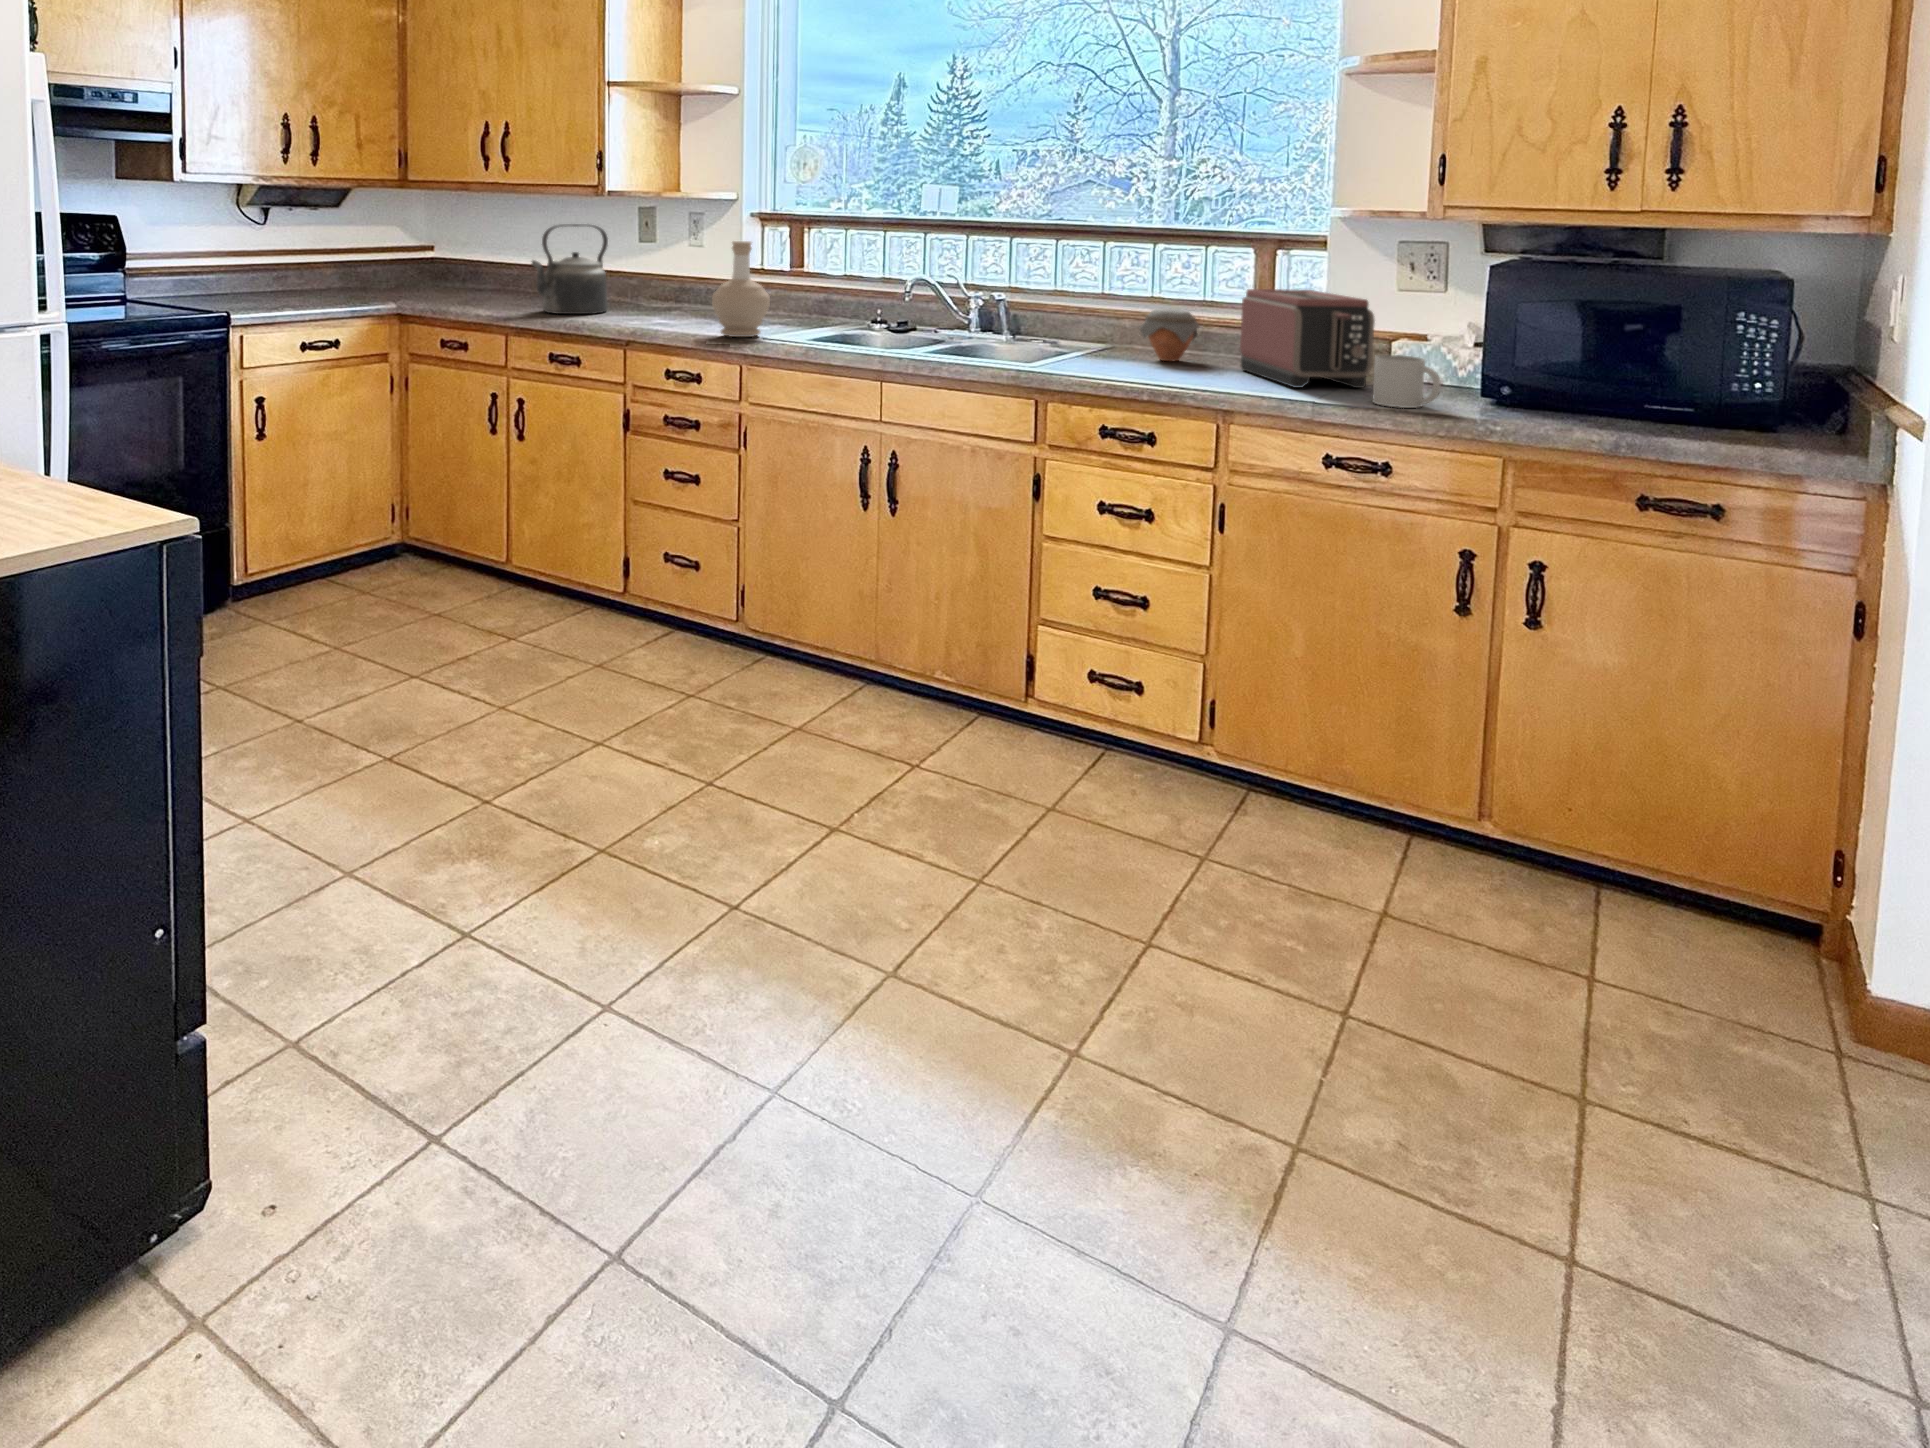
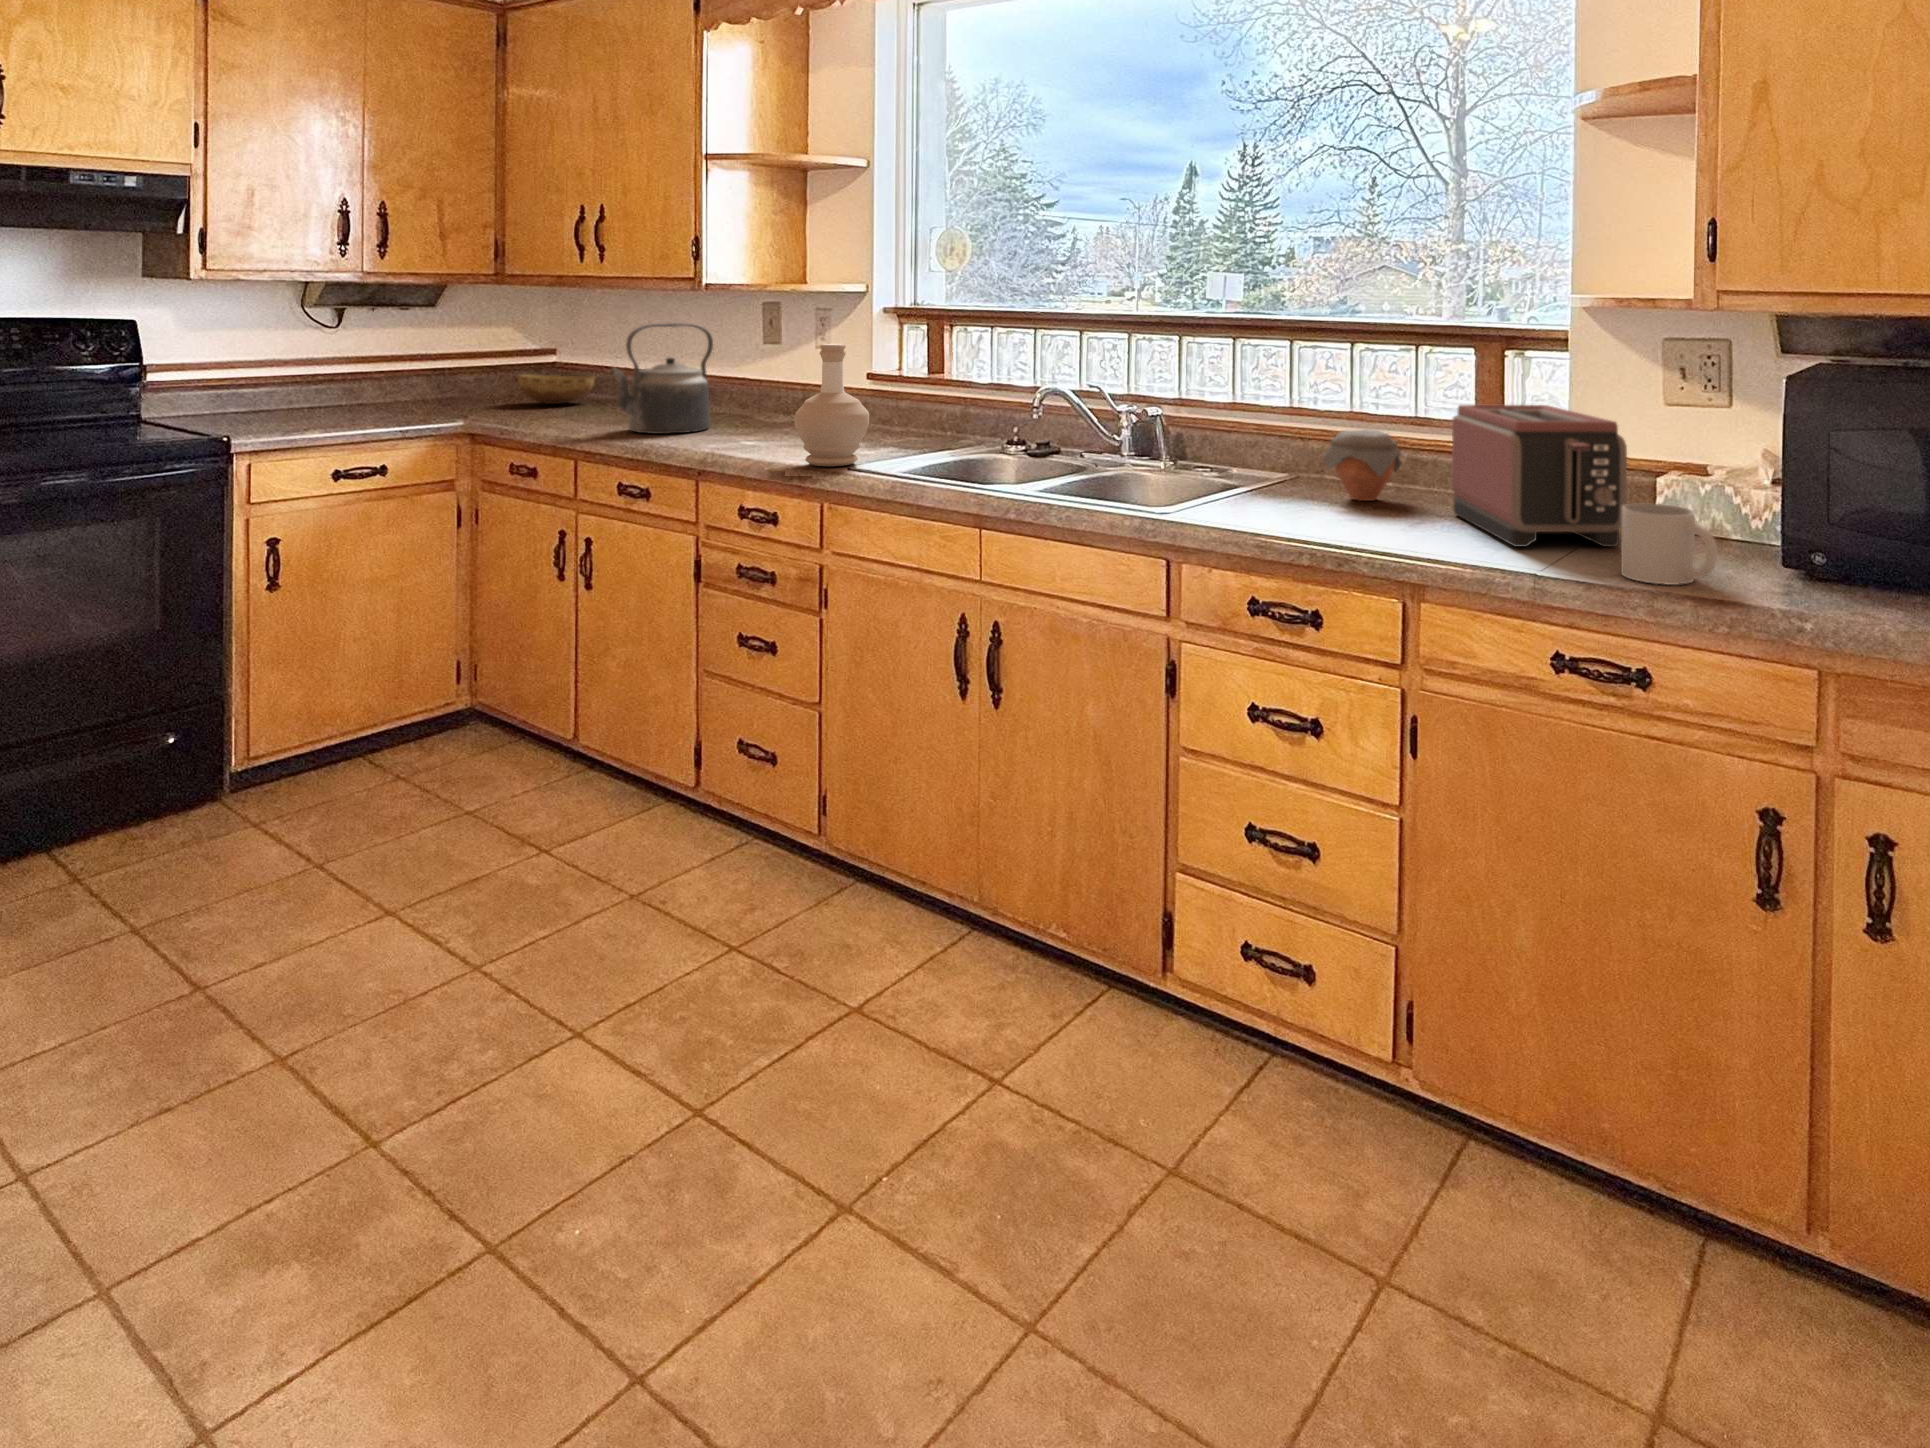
bowl: none [416,266,483,292] -> present [518,374,596,404]

